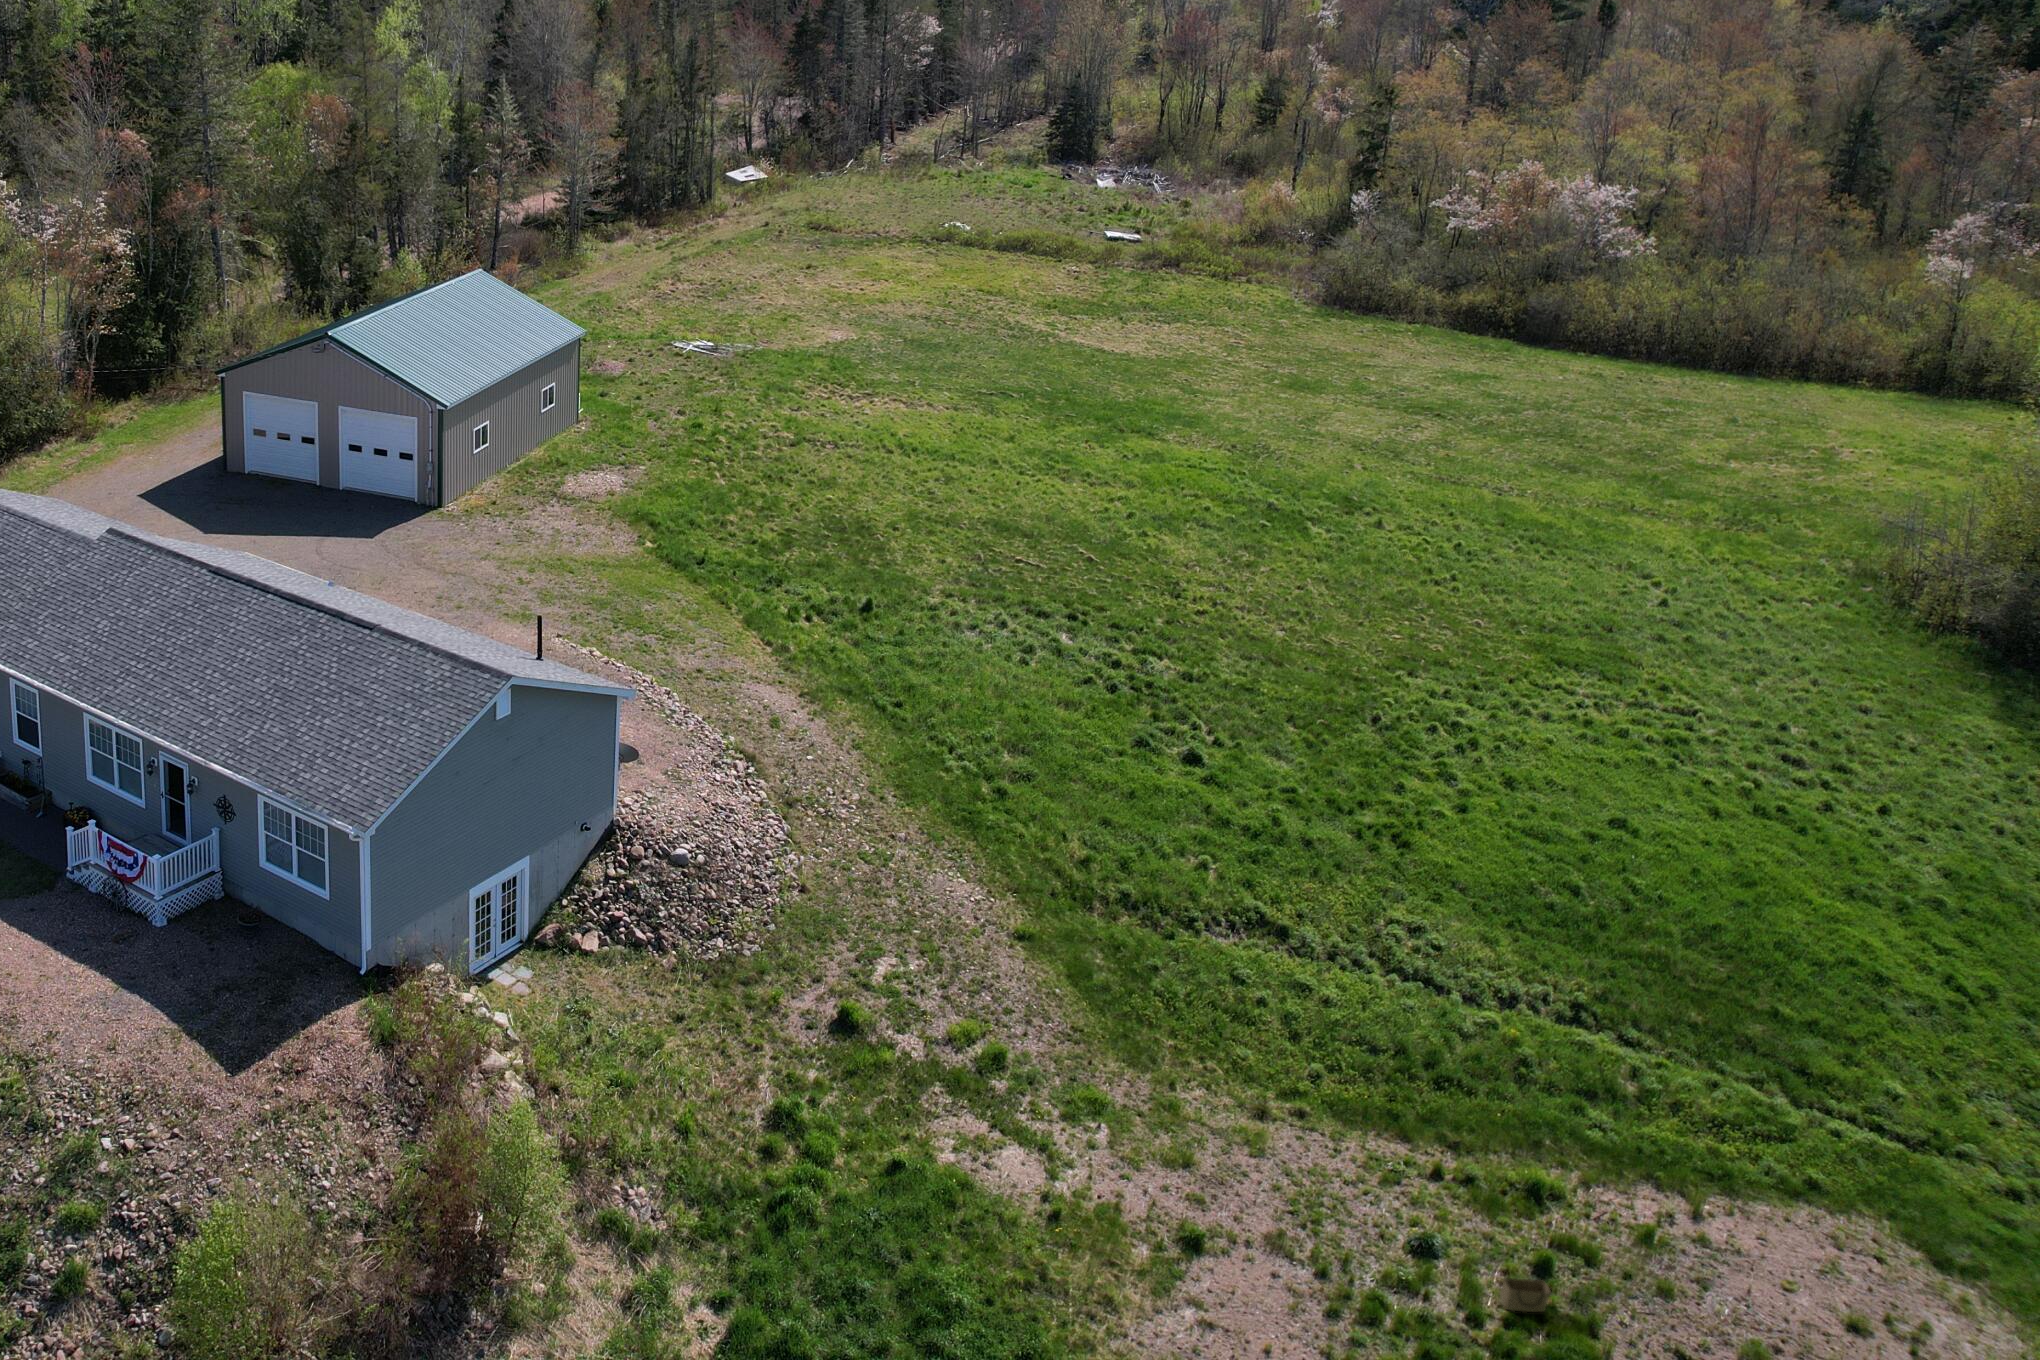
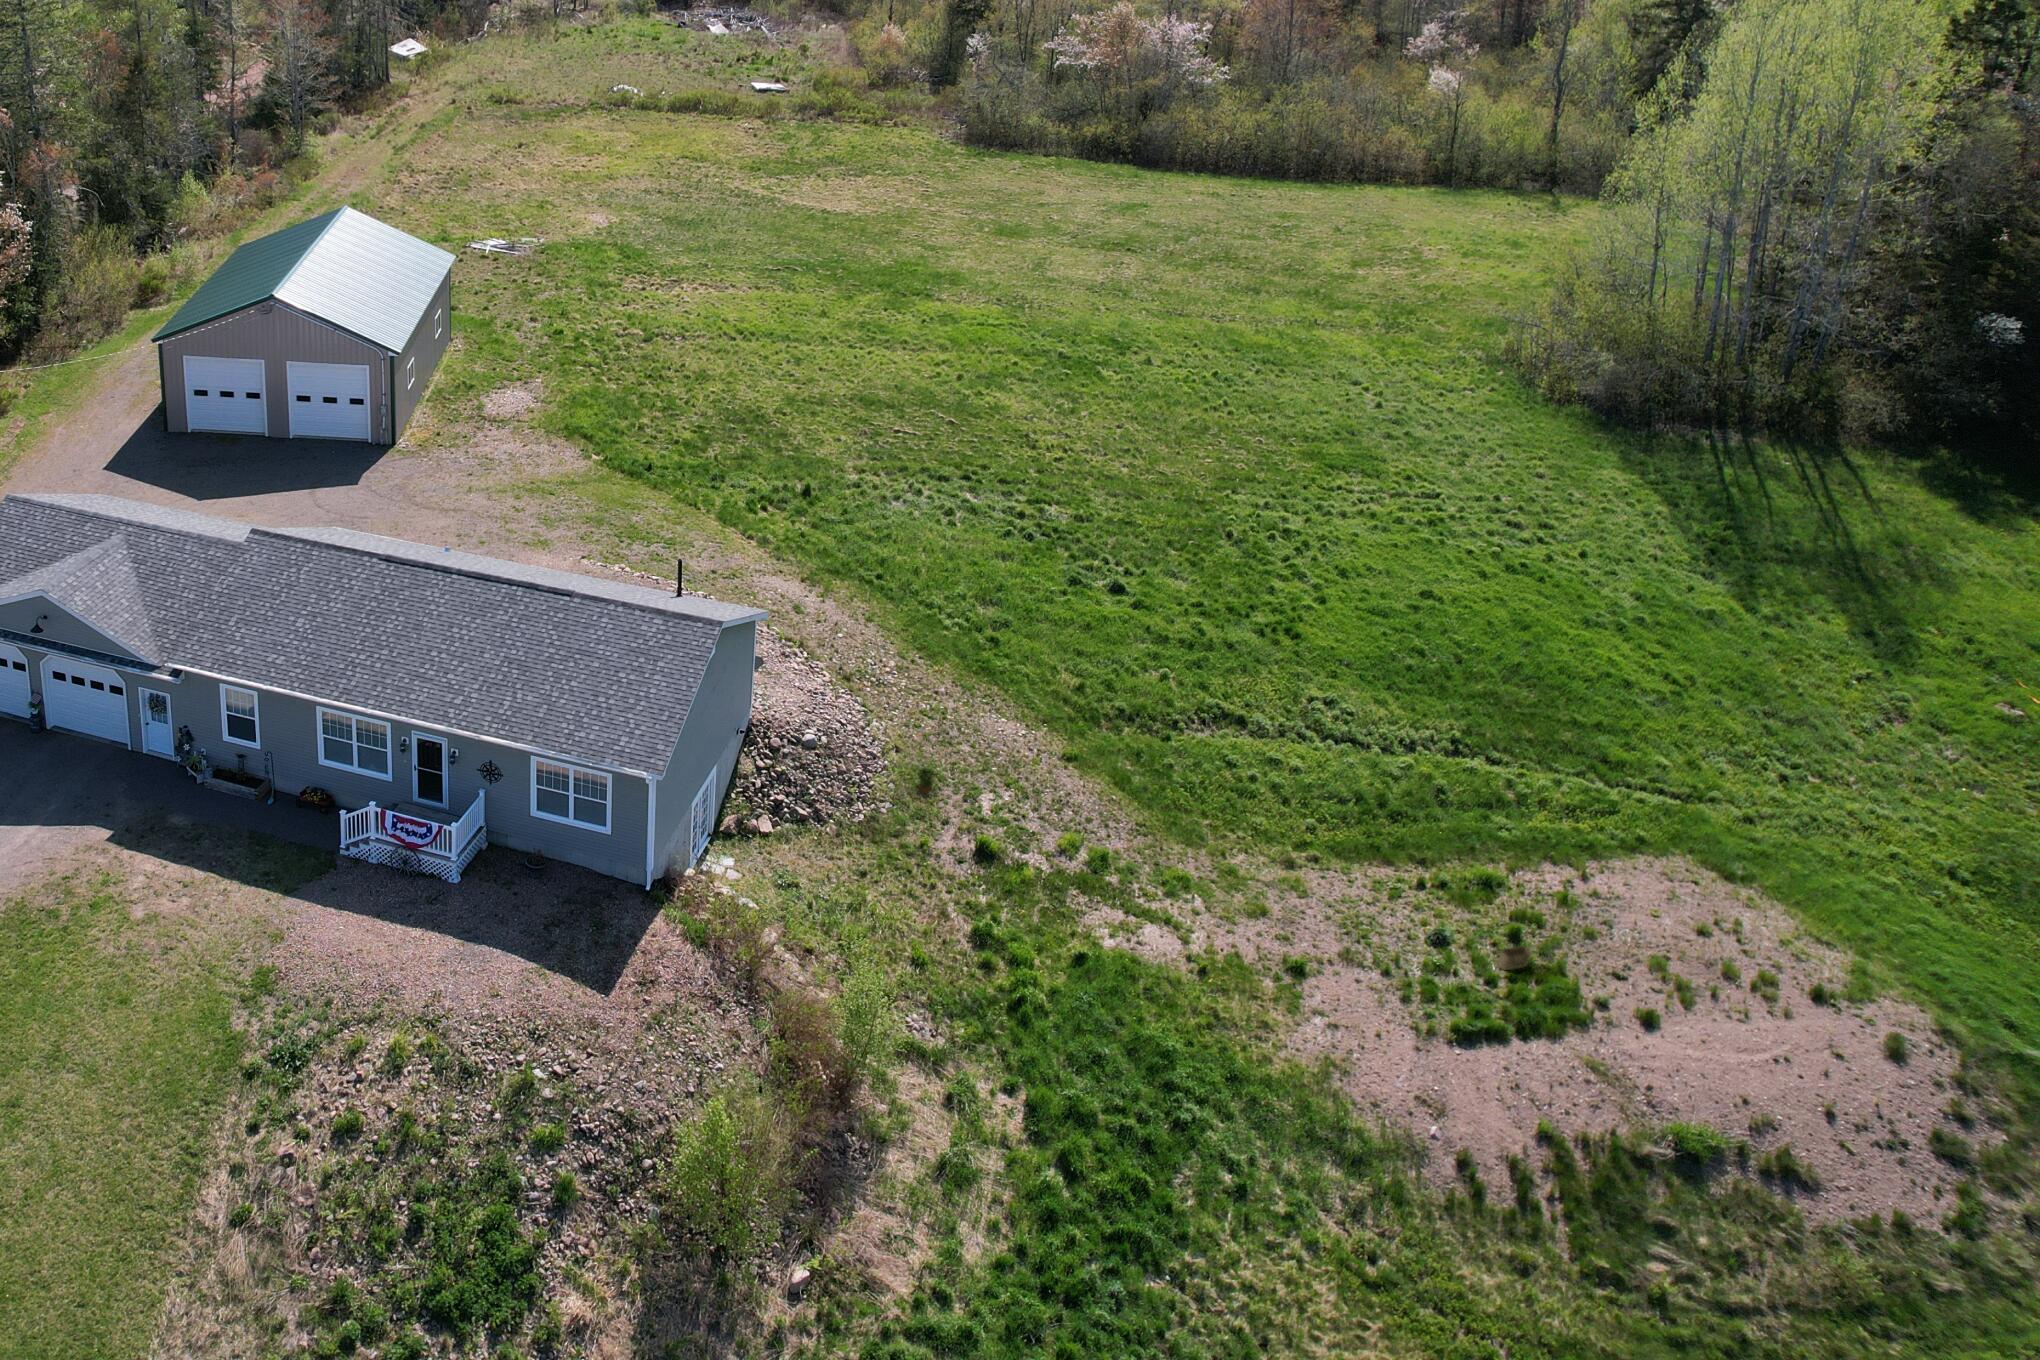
potted tree: none [800,910,825,949] -> present [917,768,937,798]

